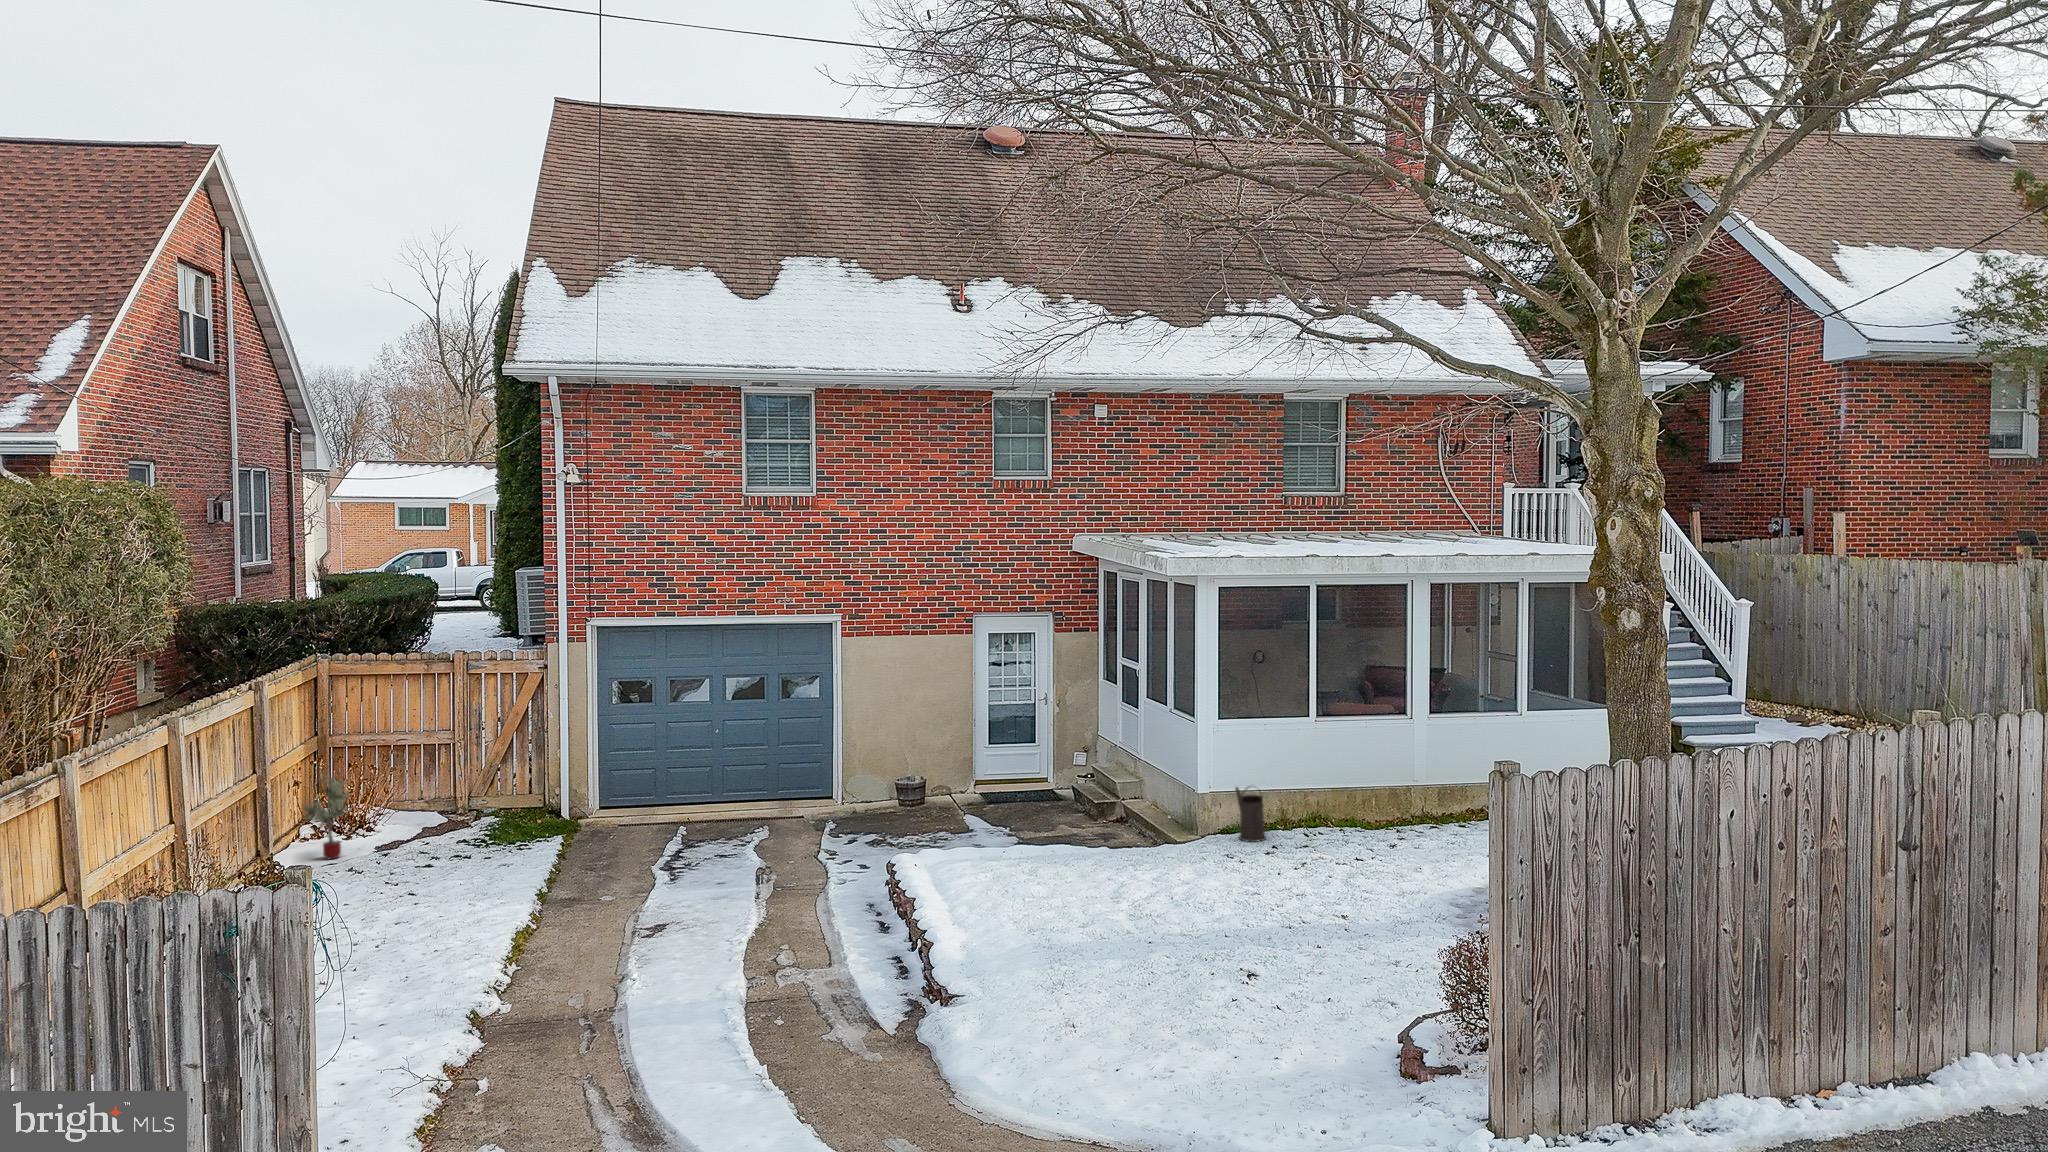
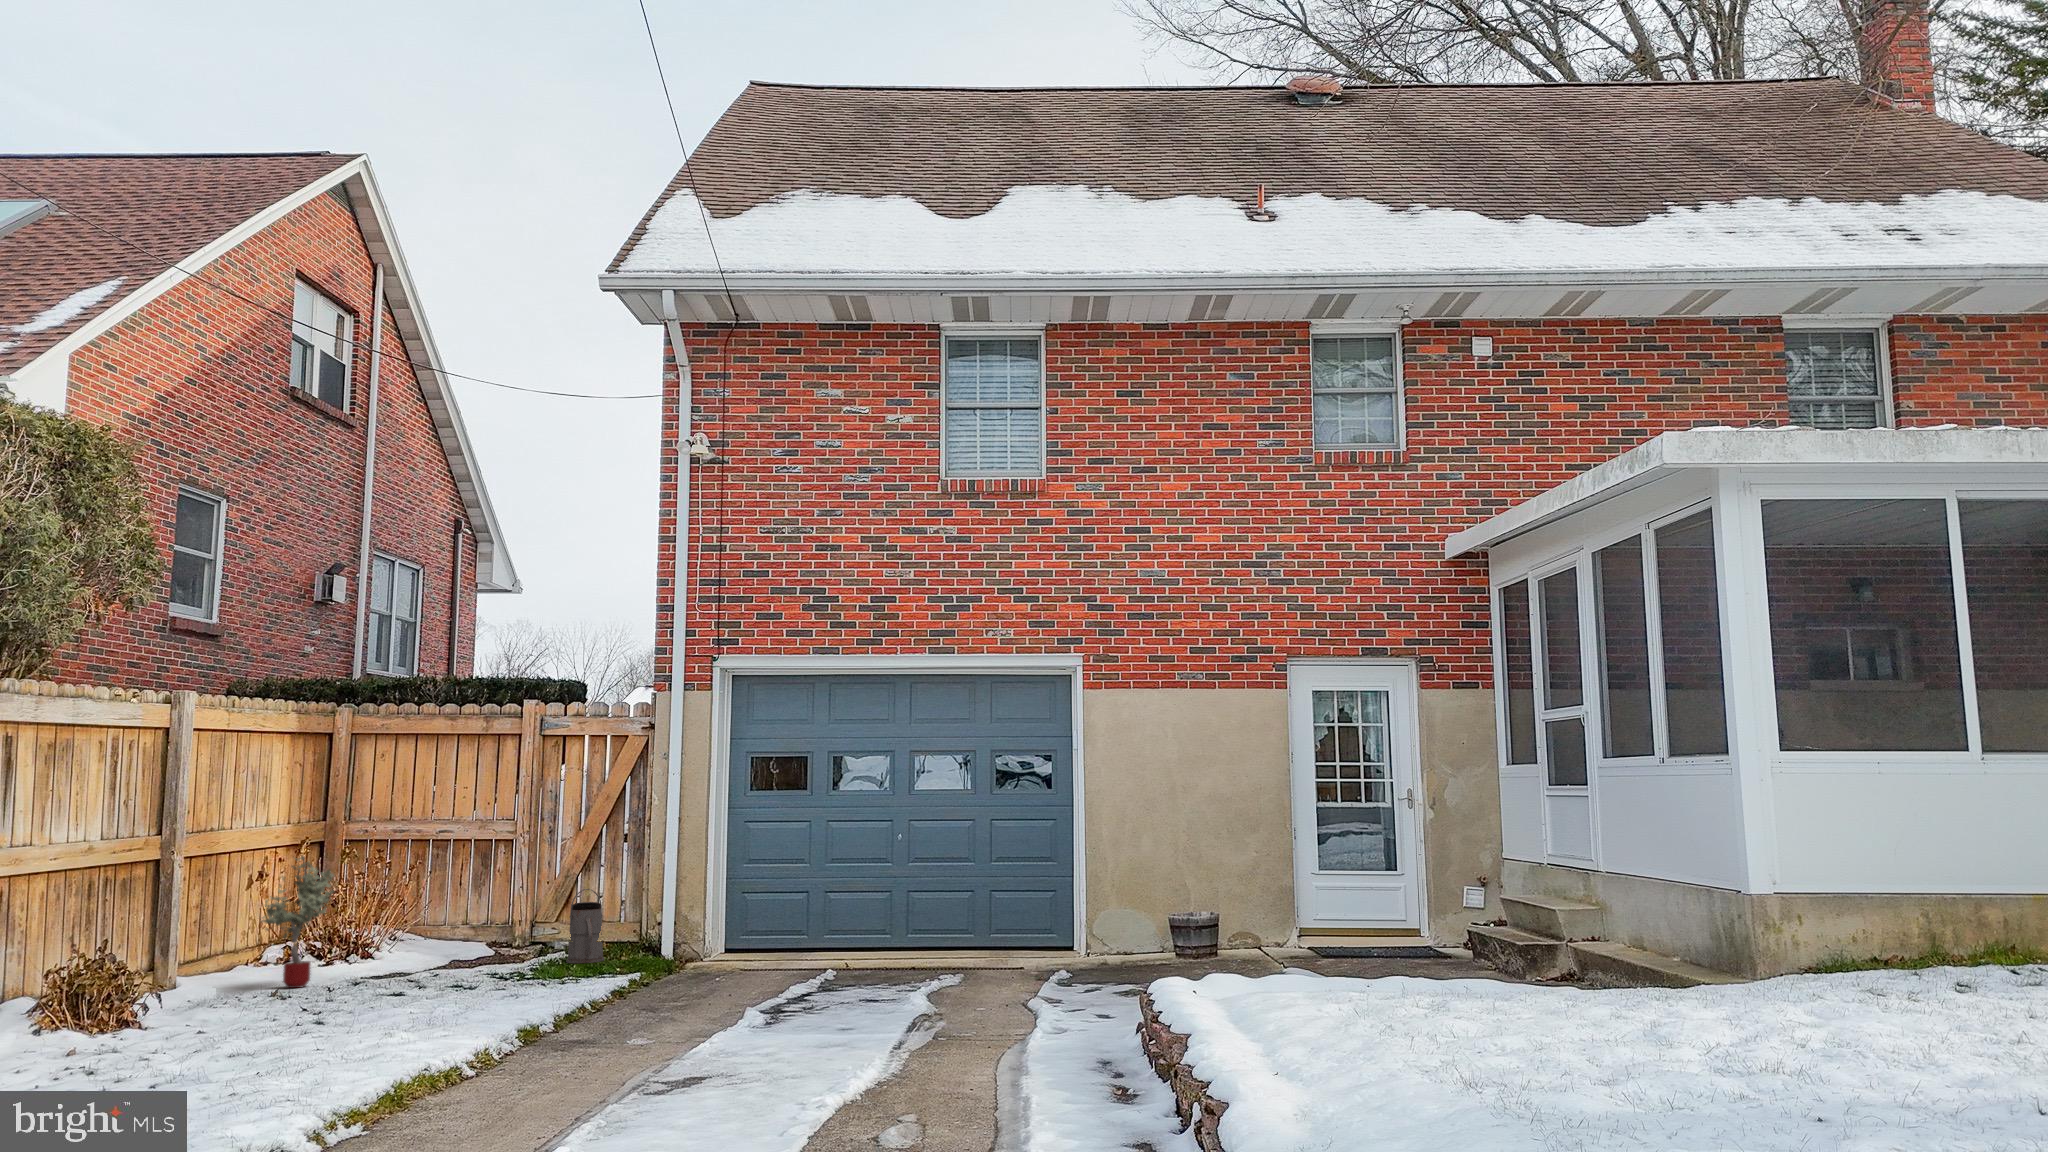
watering can: present [1235,787,1266,842] -> present [566,889,604,963]

